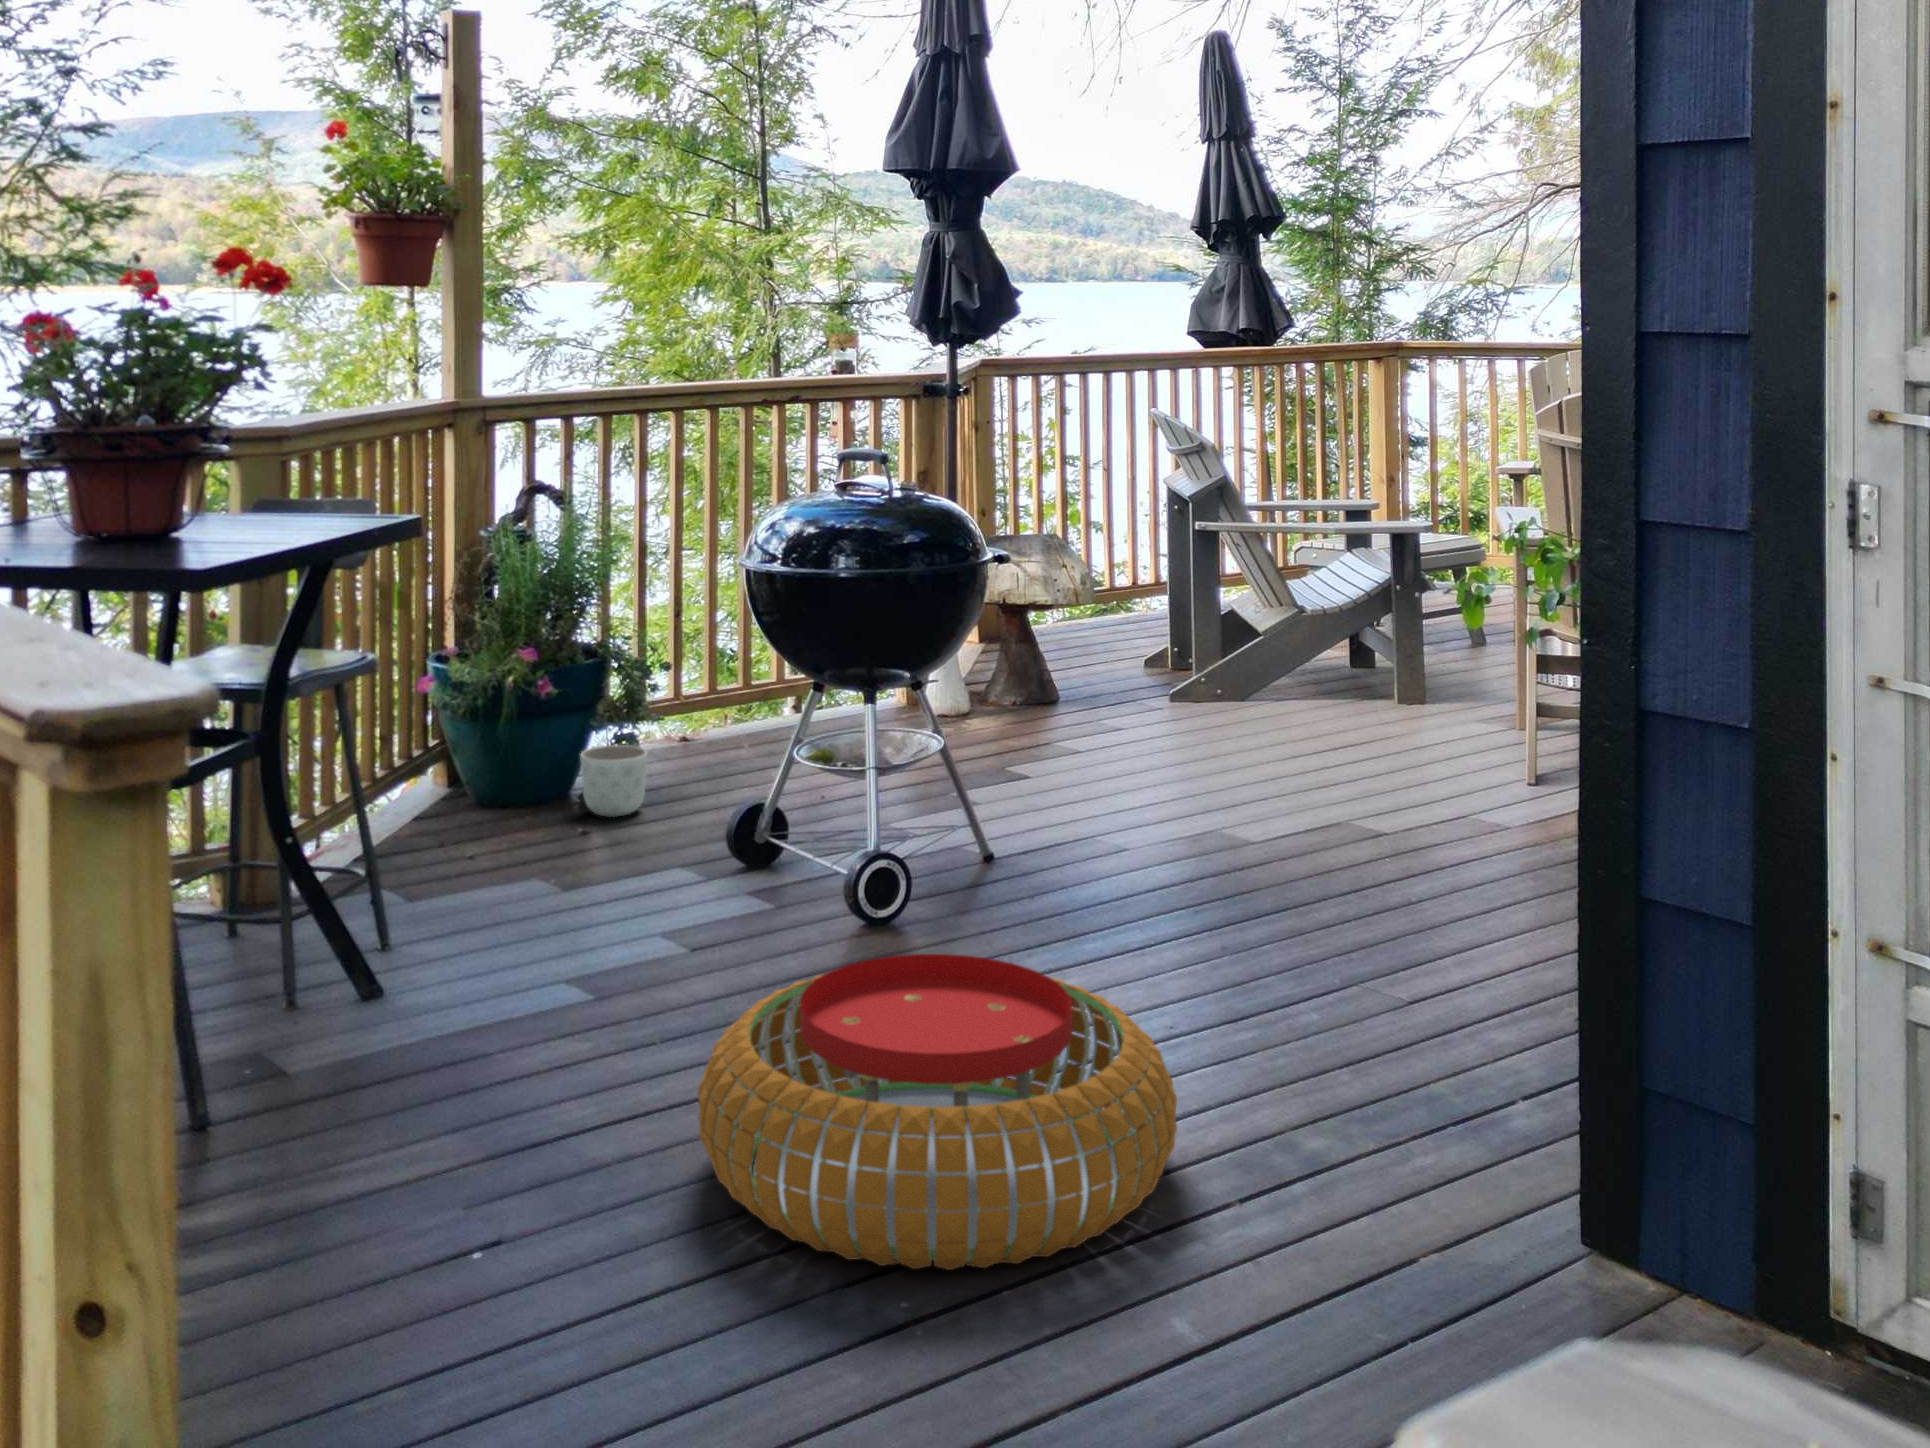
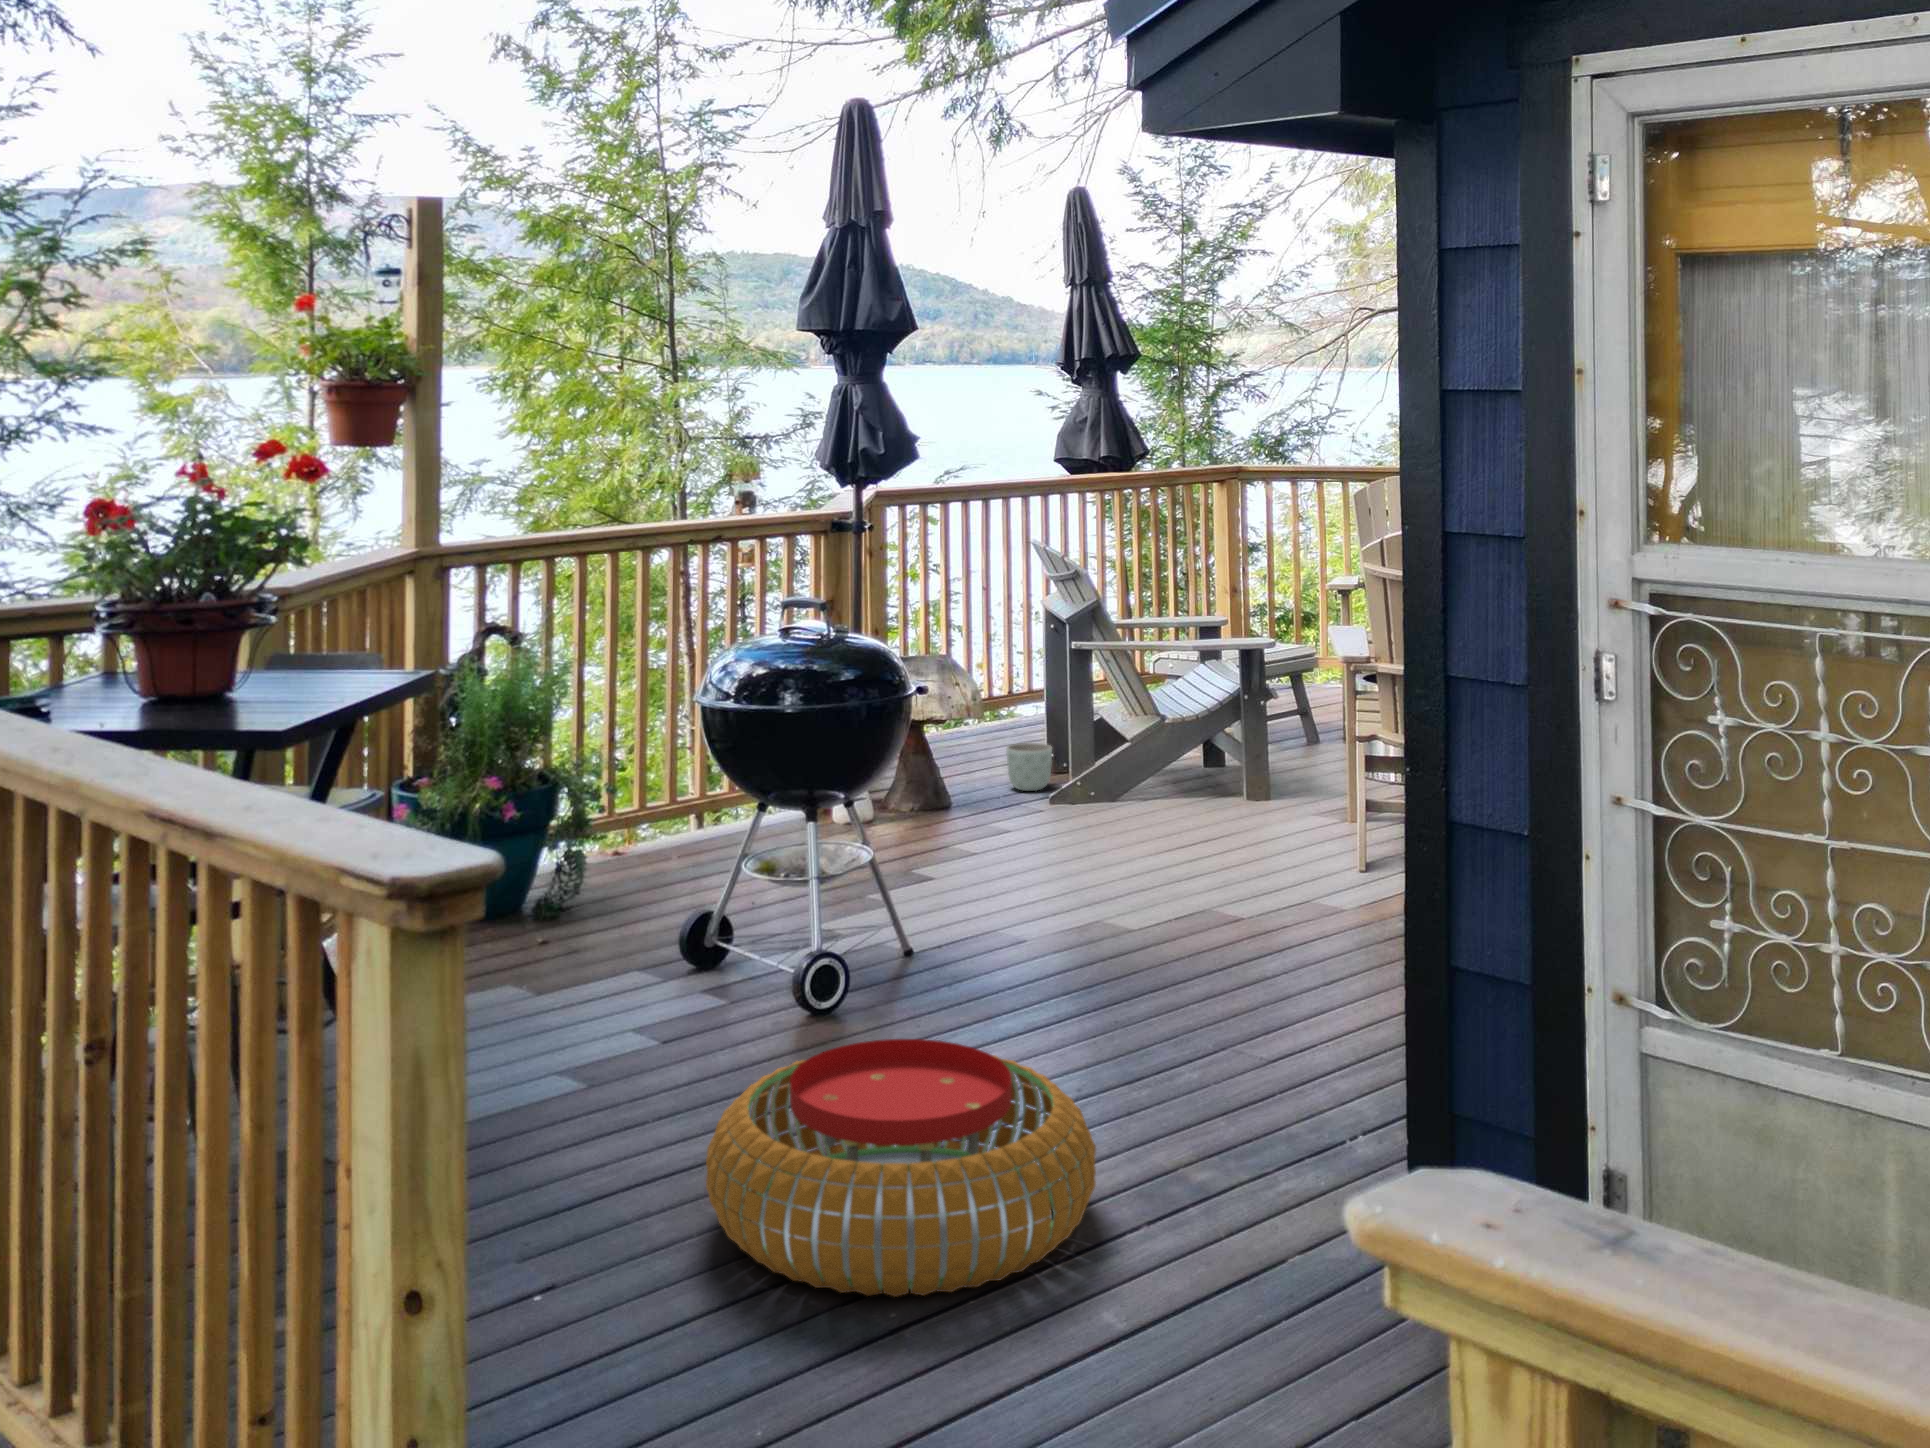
planter: present [580,745,647,817] -> present [1006,743,1052,791]

